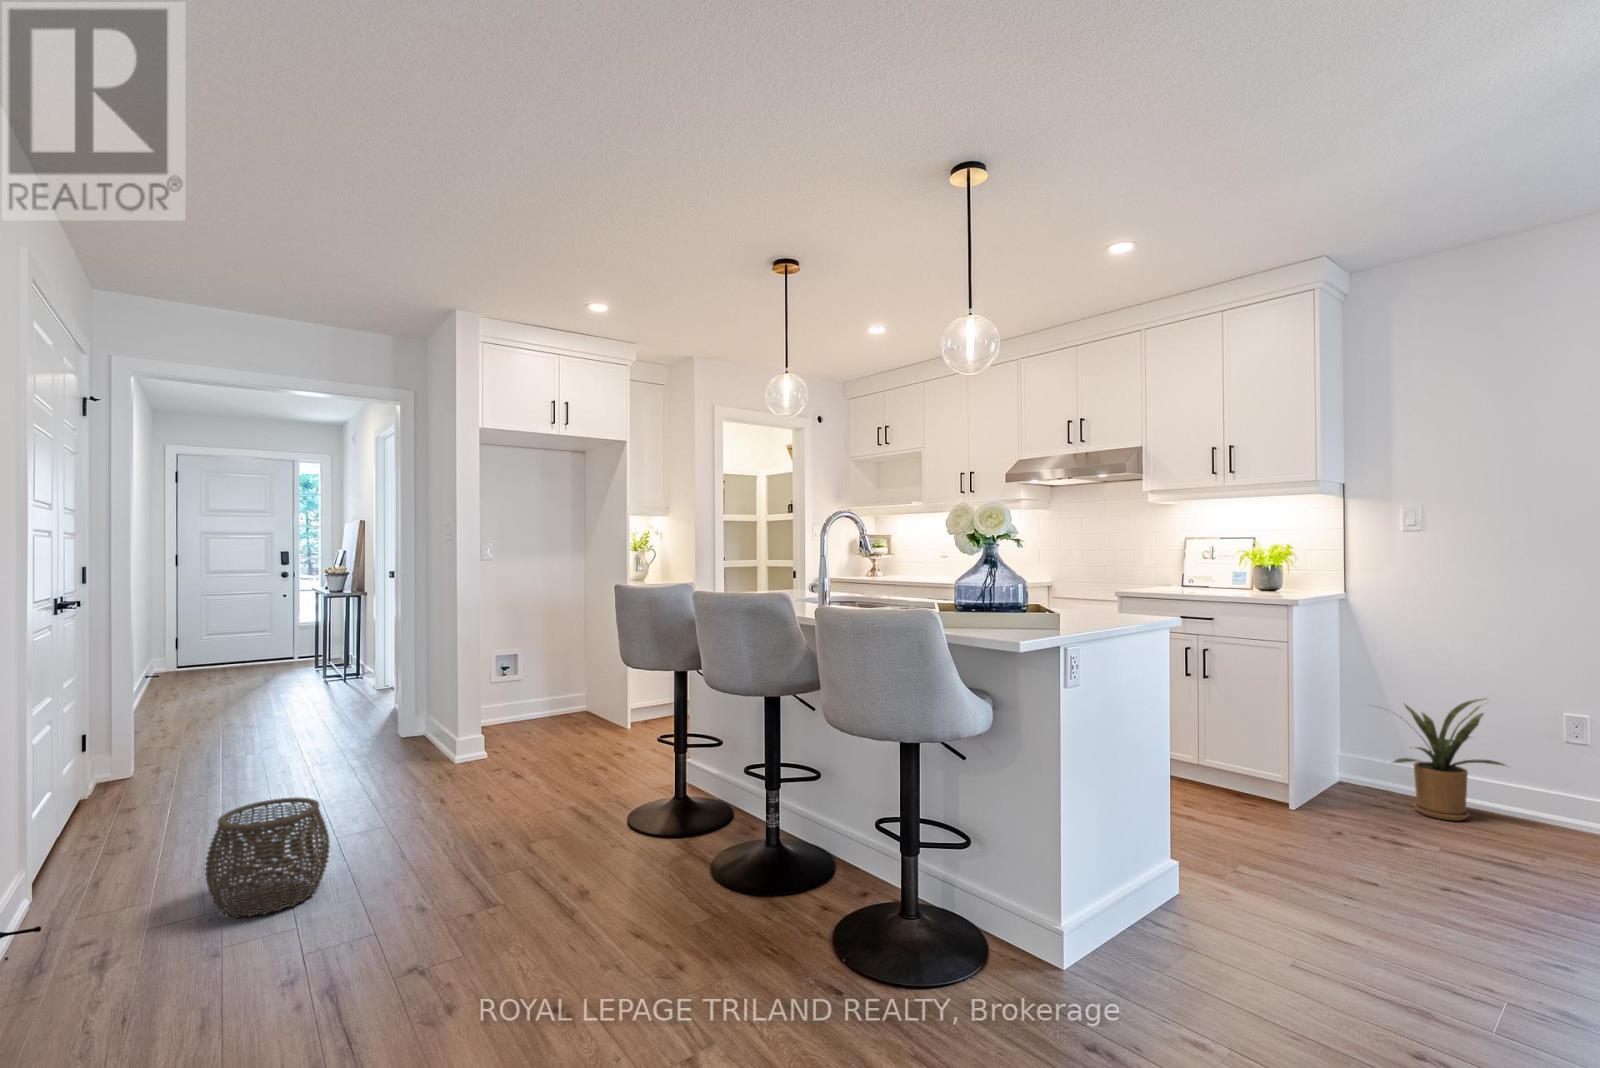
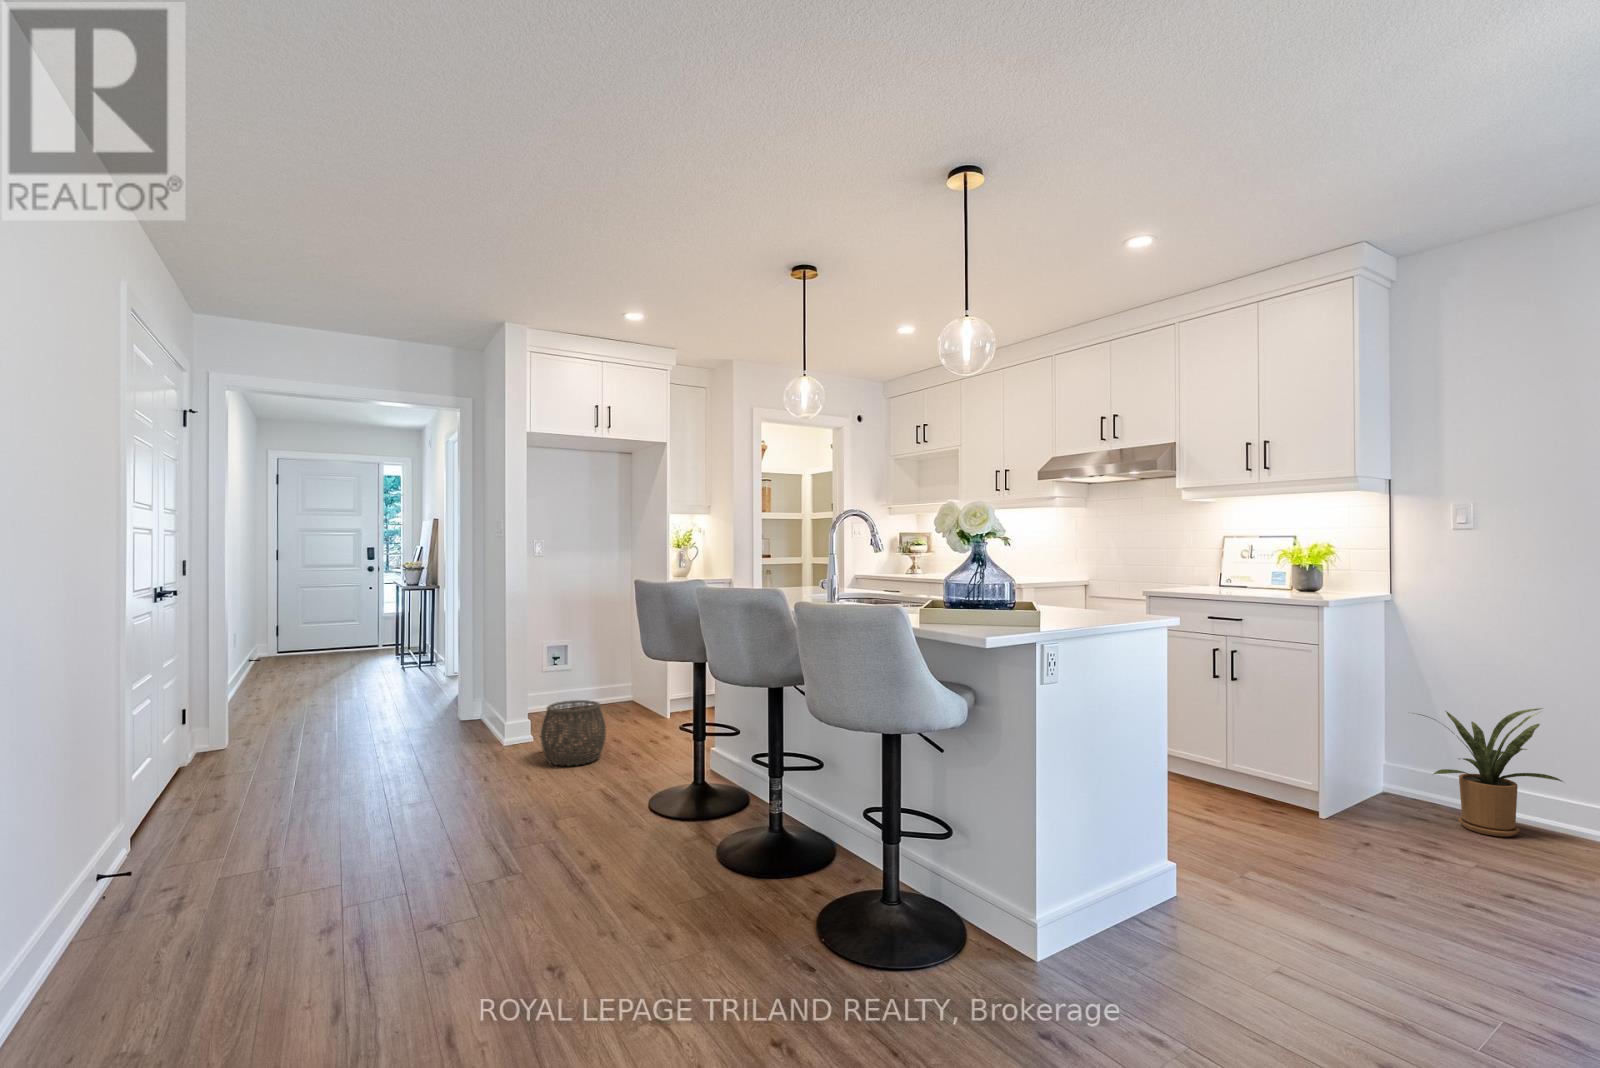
woven basket: present [205,797,330,917] -> present [541,700,606,766]

